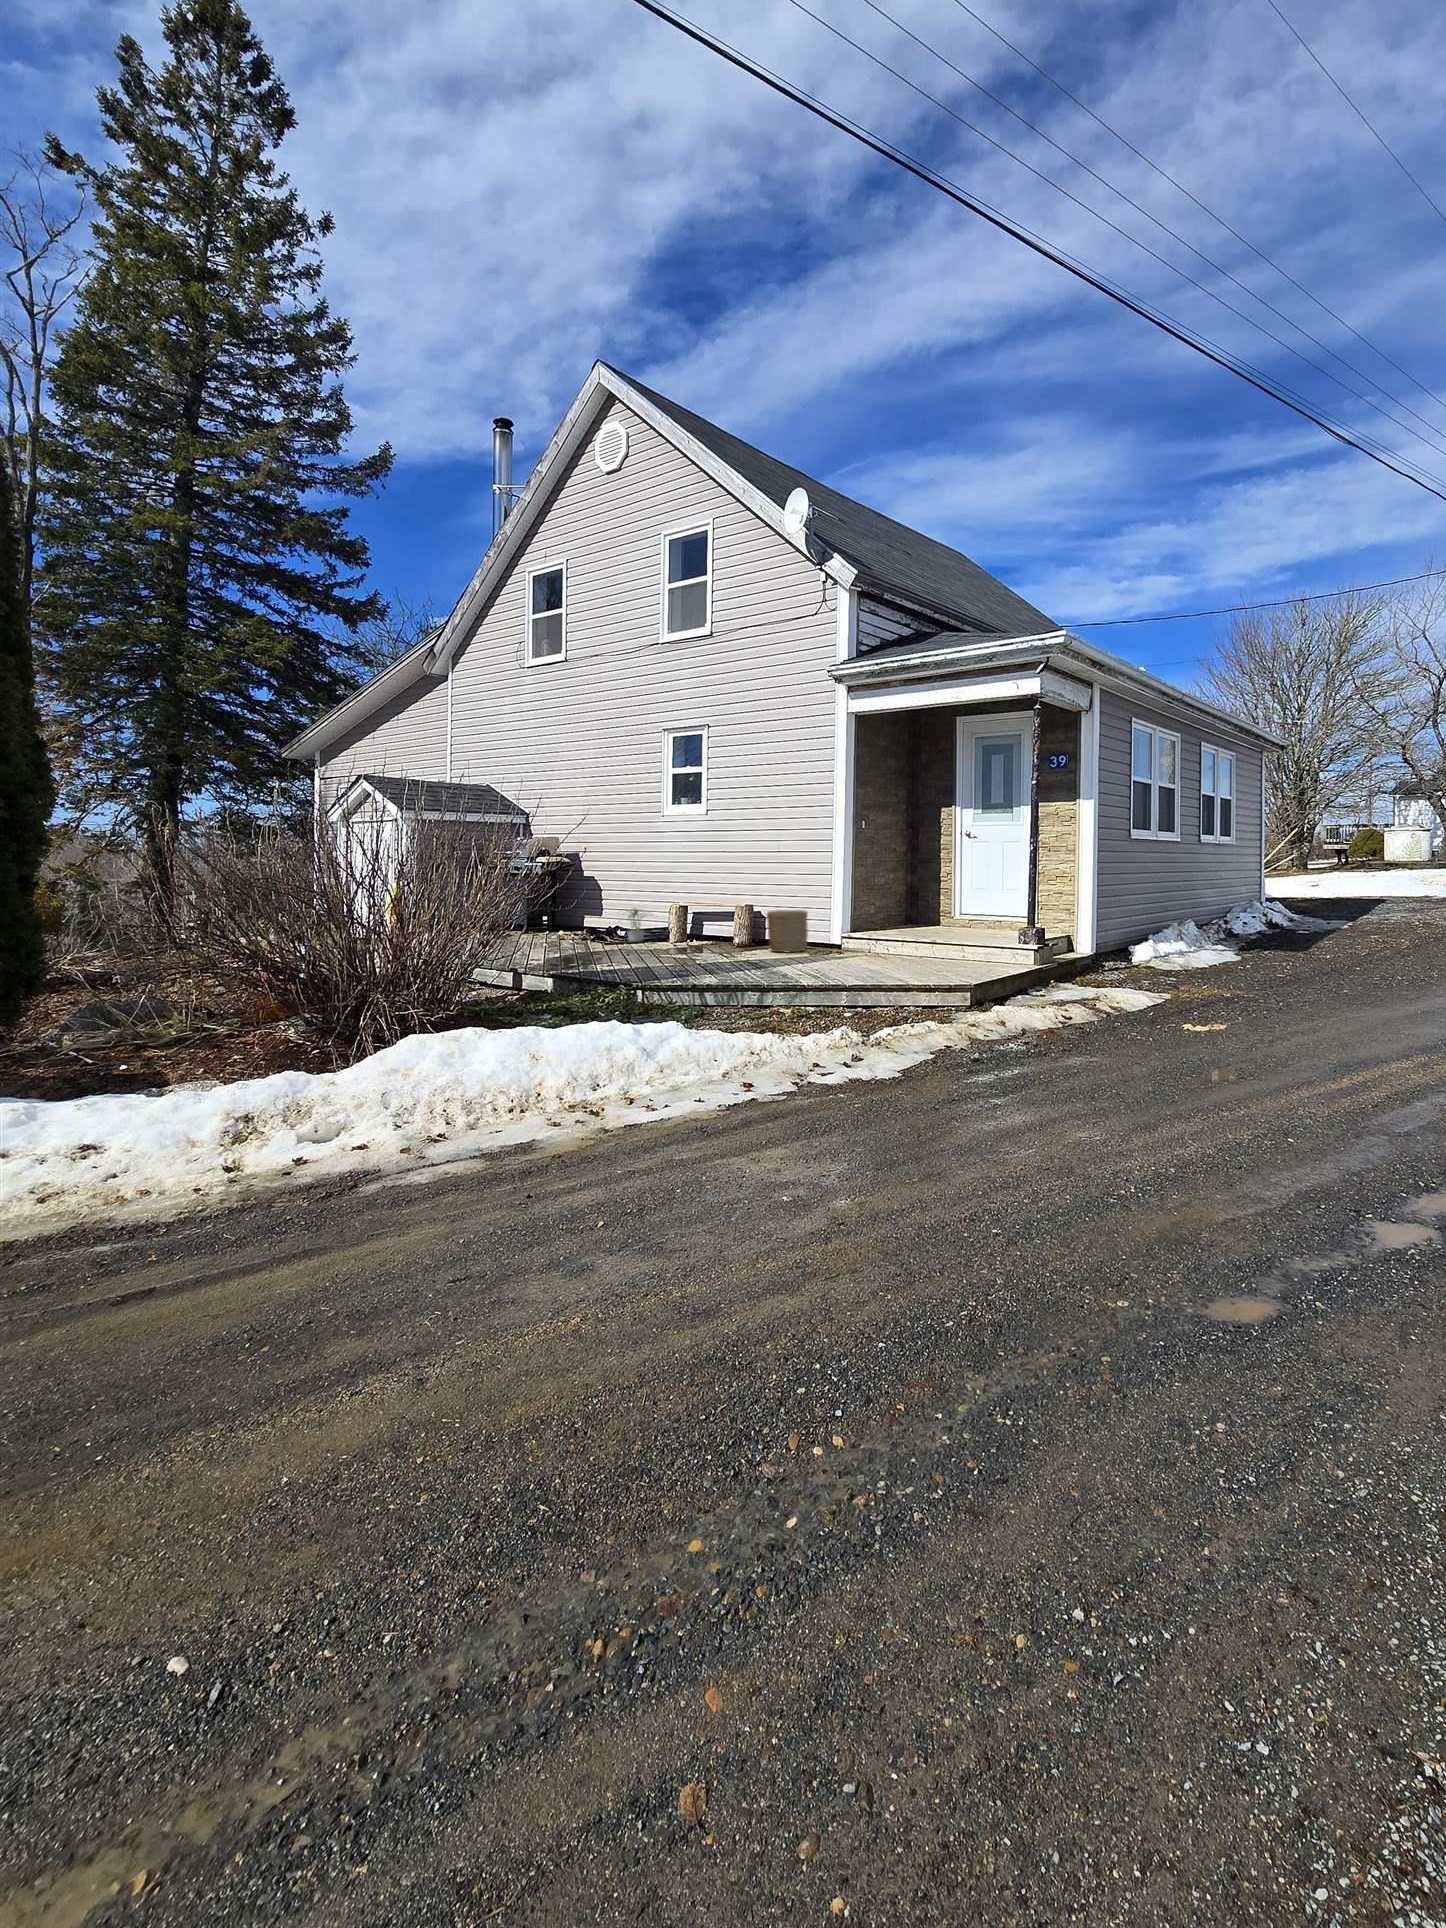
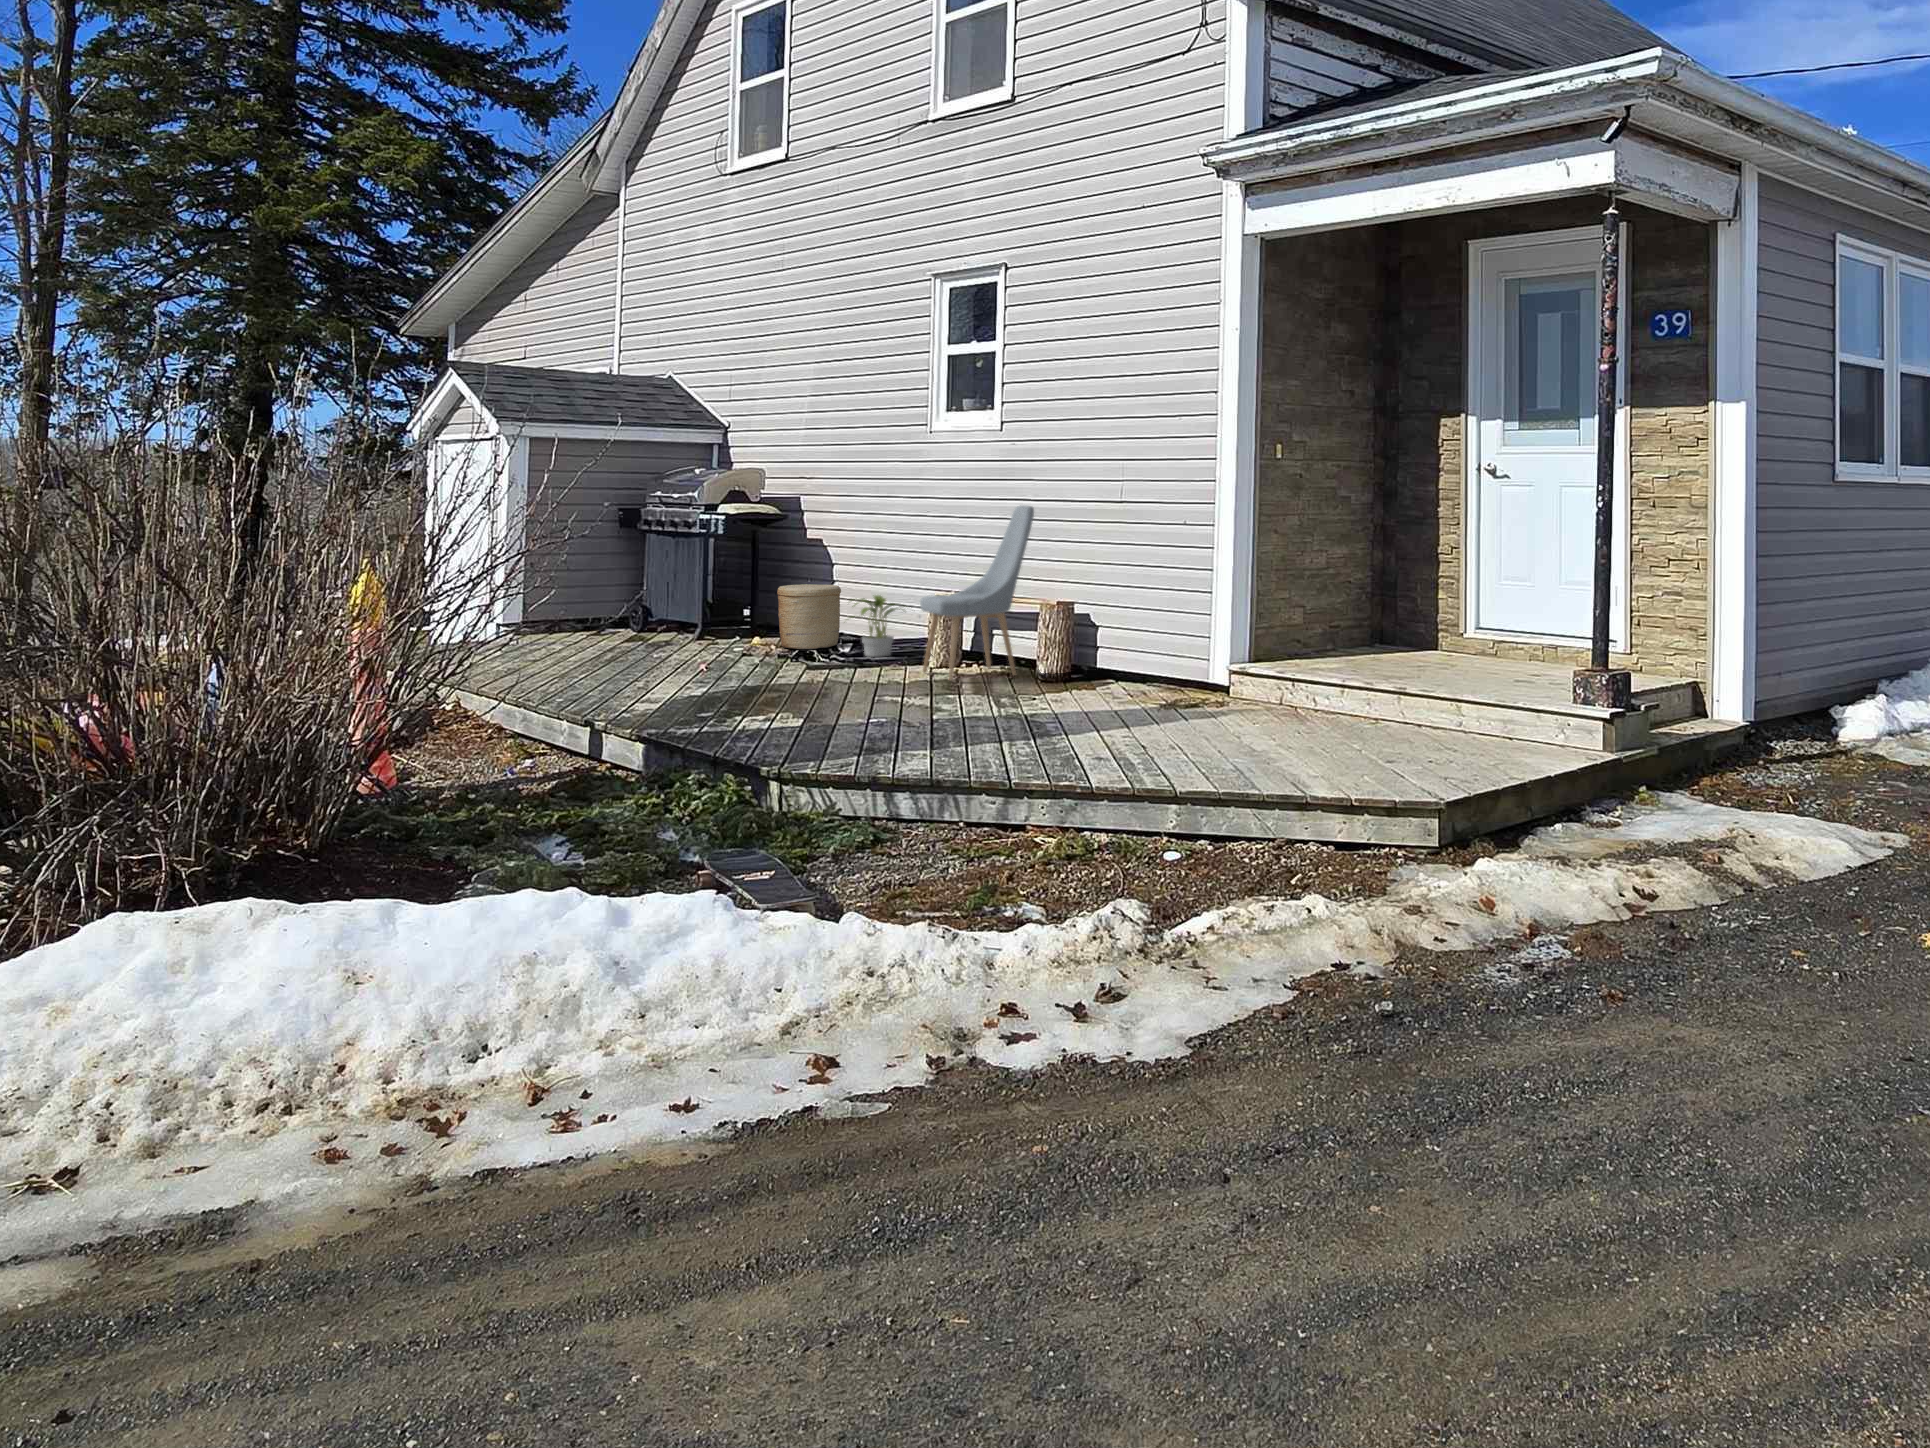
chair: none [669,857,730,950] -> present [920,505,1034,681]
woven basket: present [767,910,808,952] -> present [777,584,841,649]

